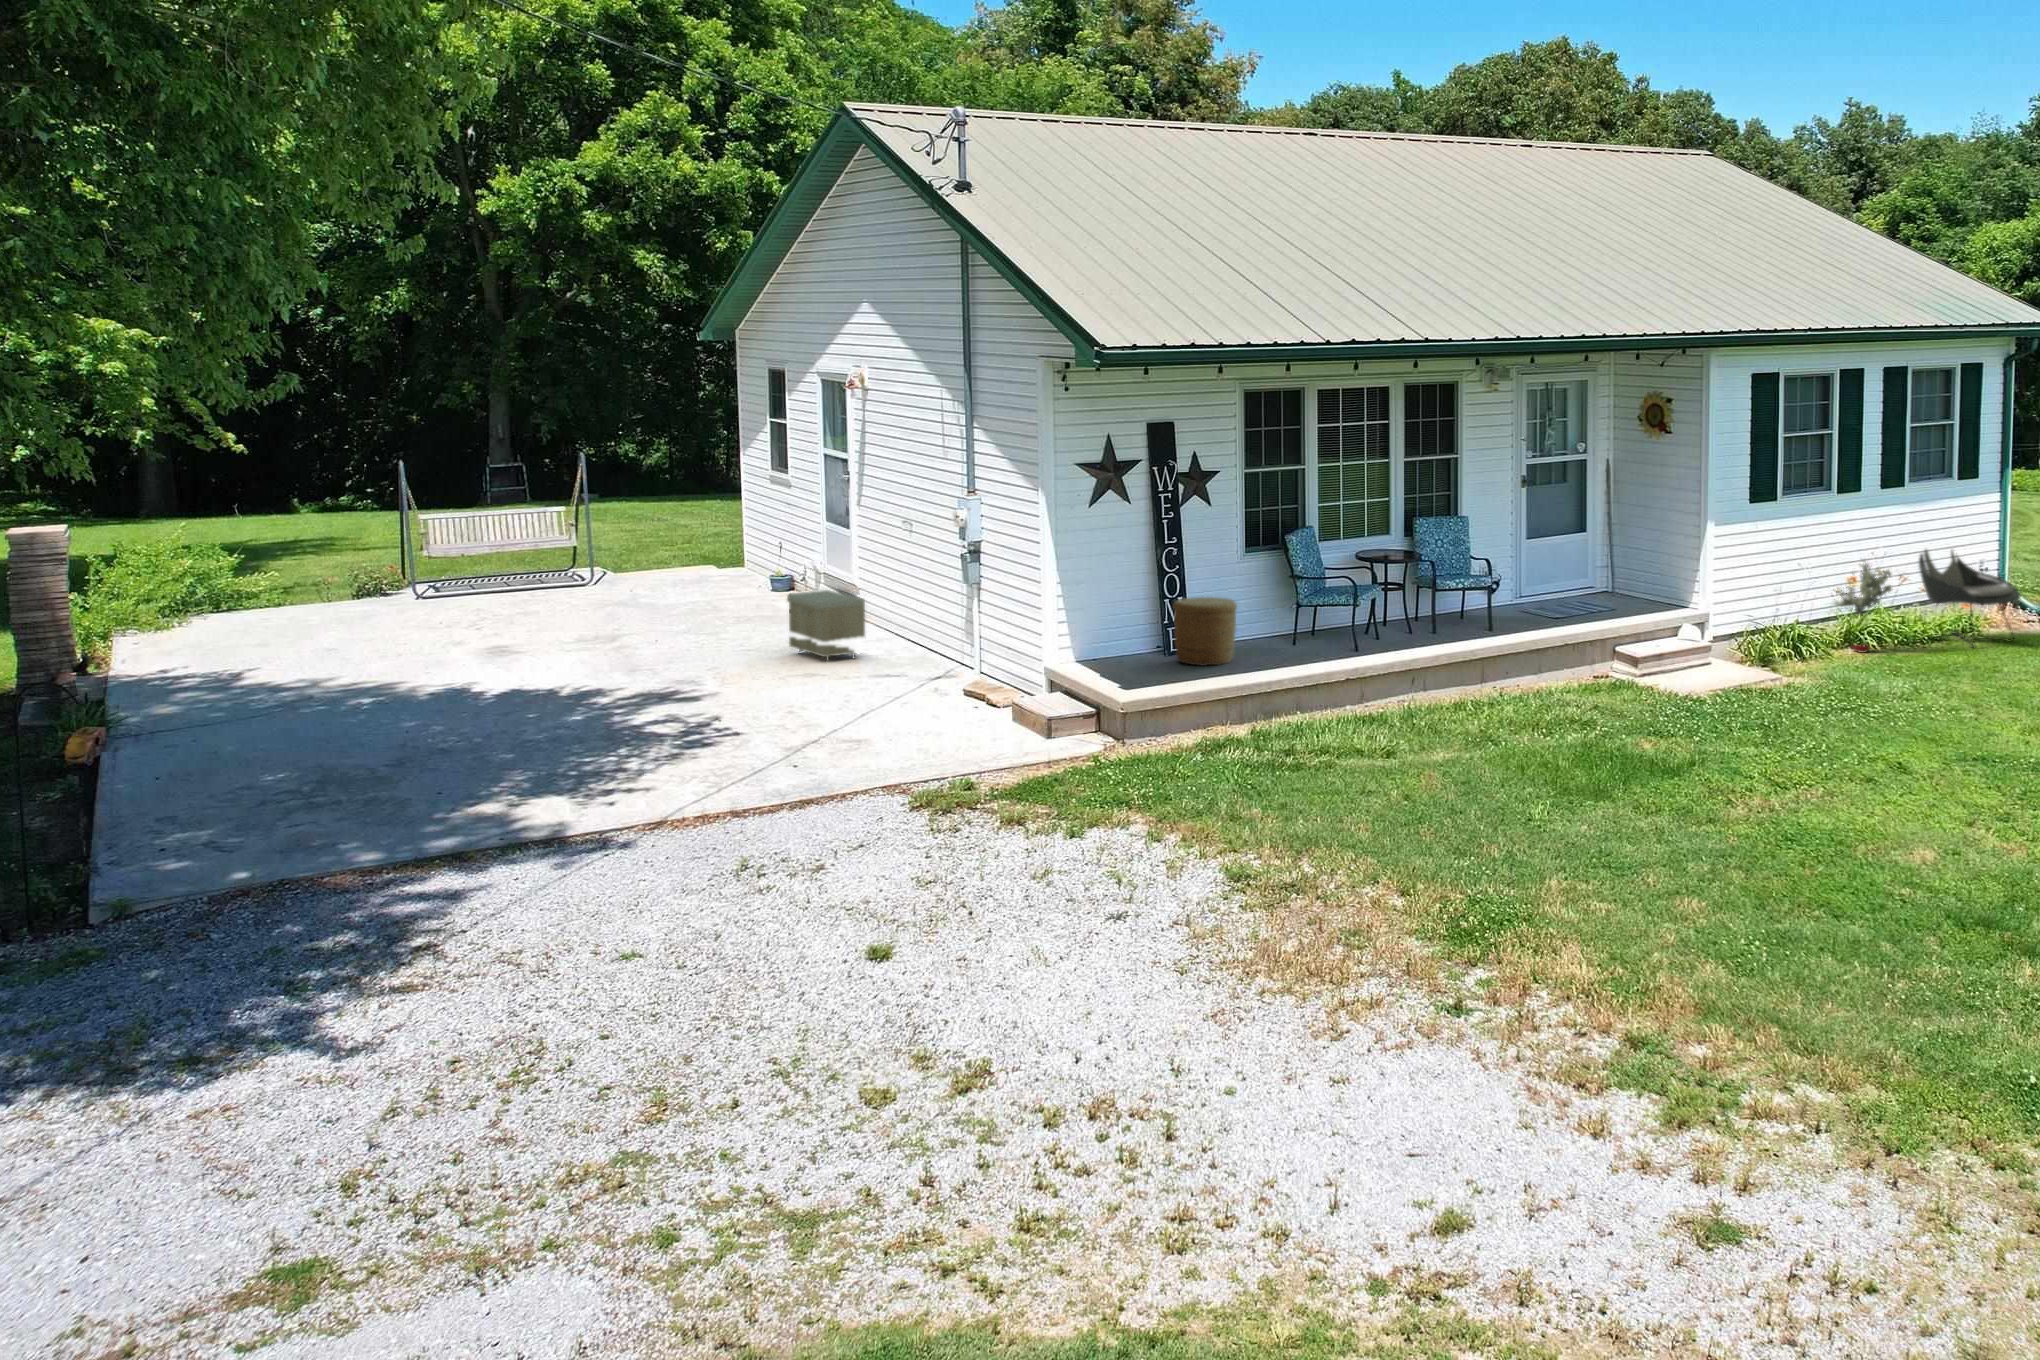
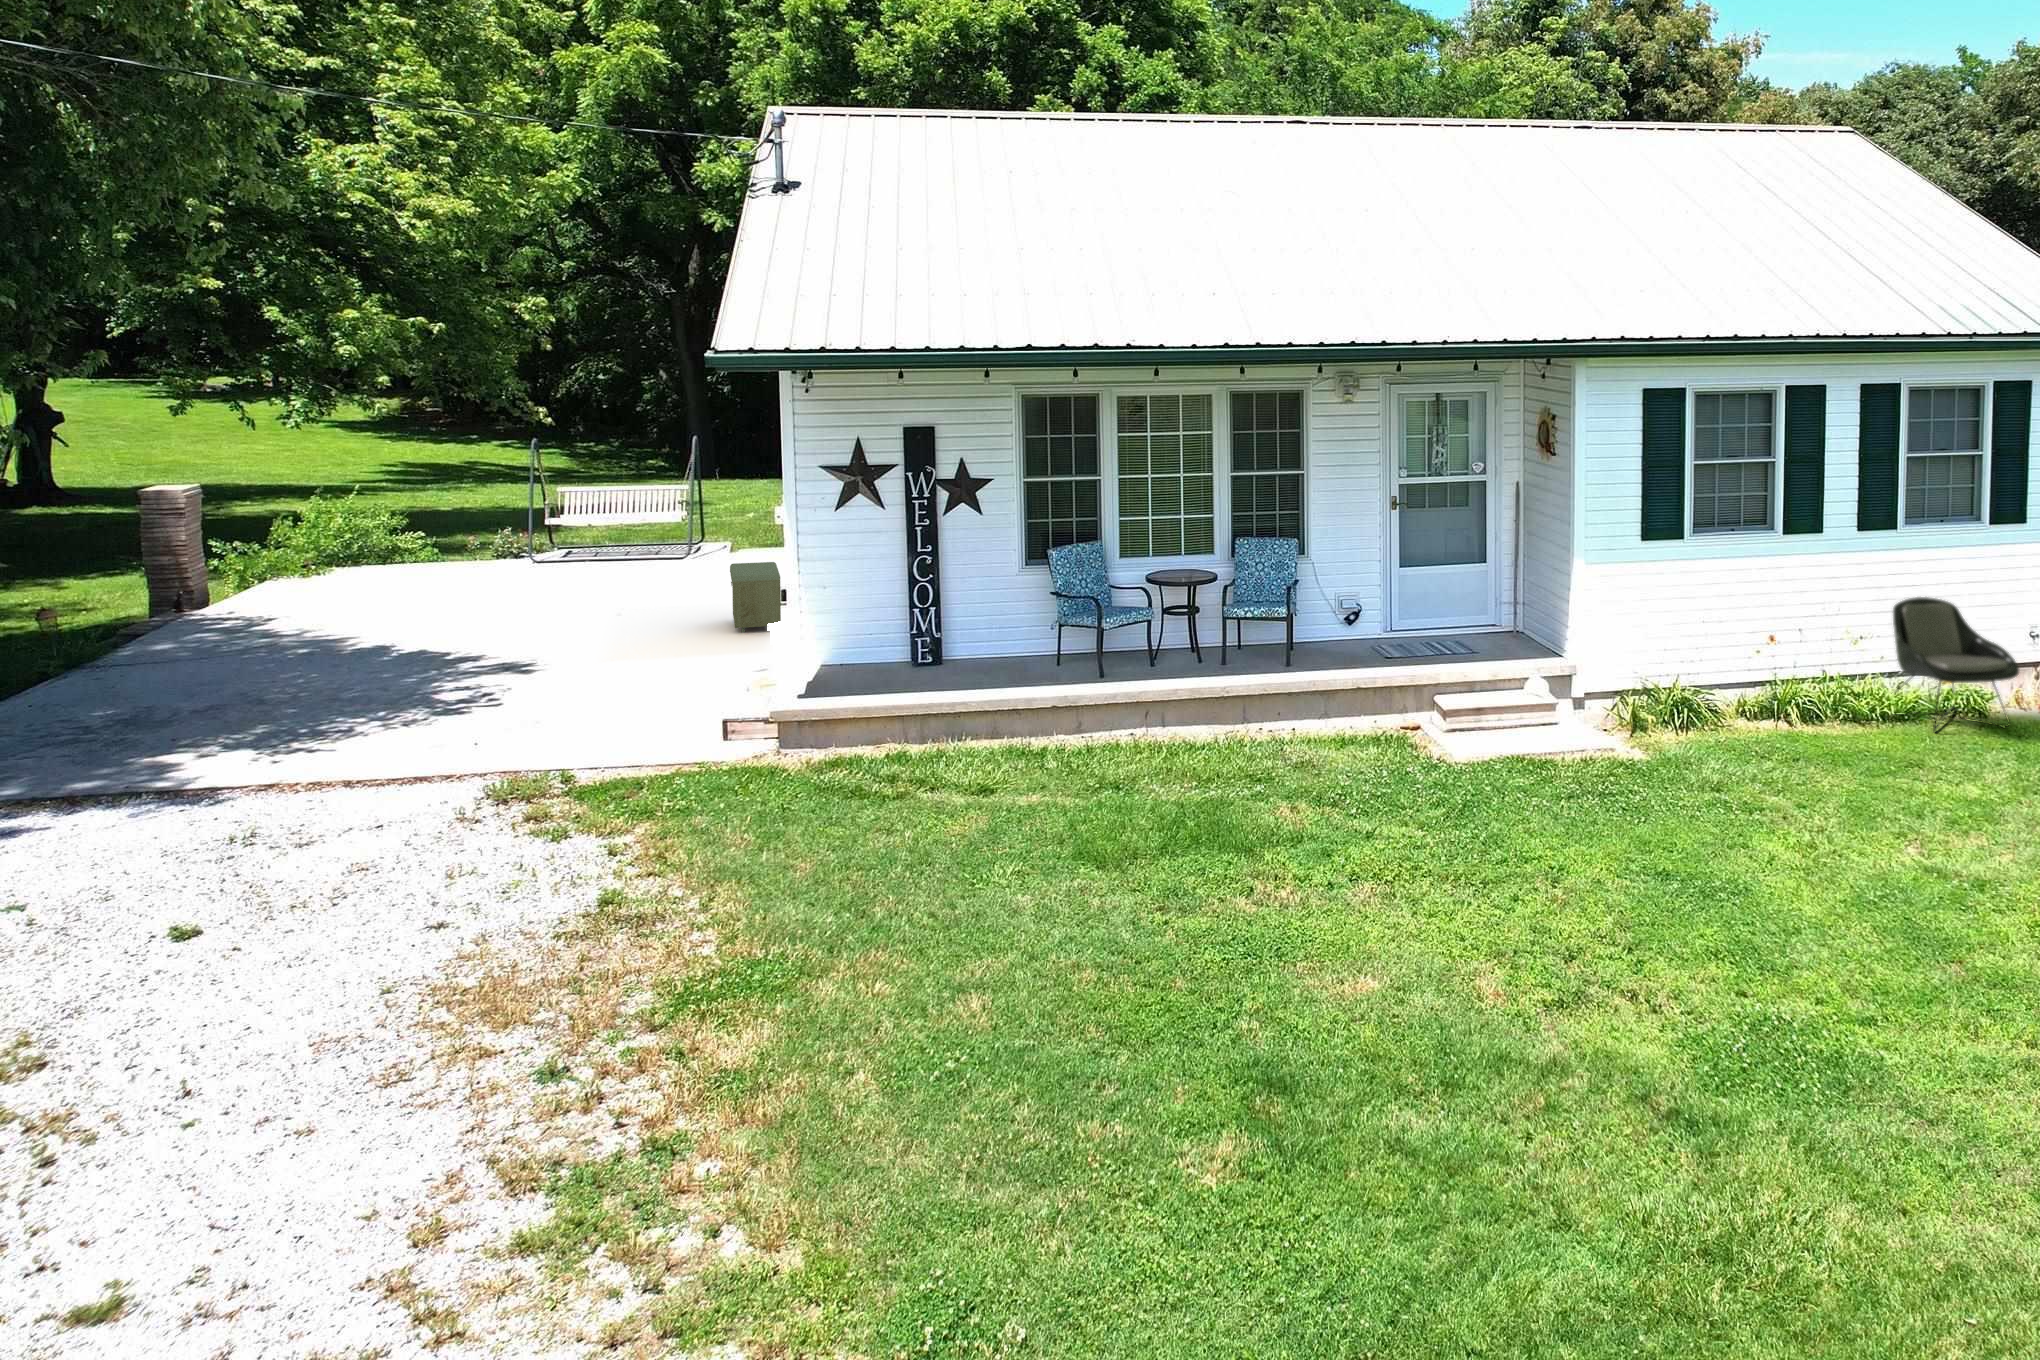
potted tree: present [1834,560,1891,653] -> none [1741,613,1829,726]
woven basket: present [1173,597,1237,666] -> none [913,608,980,682]

